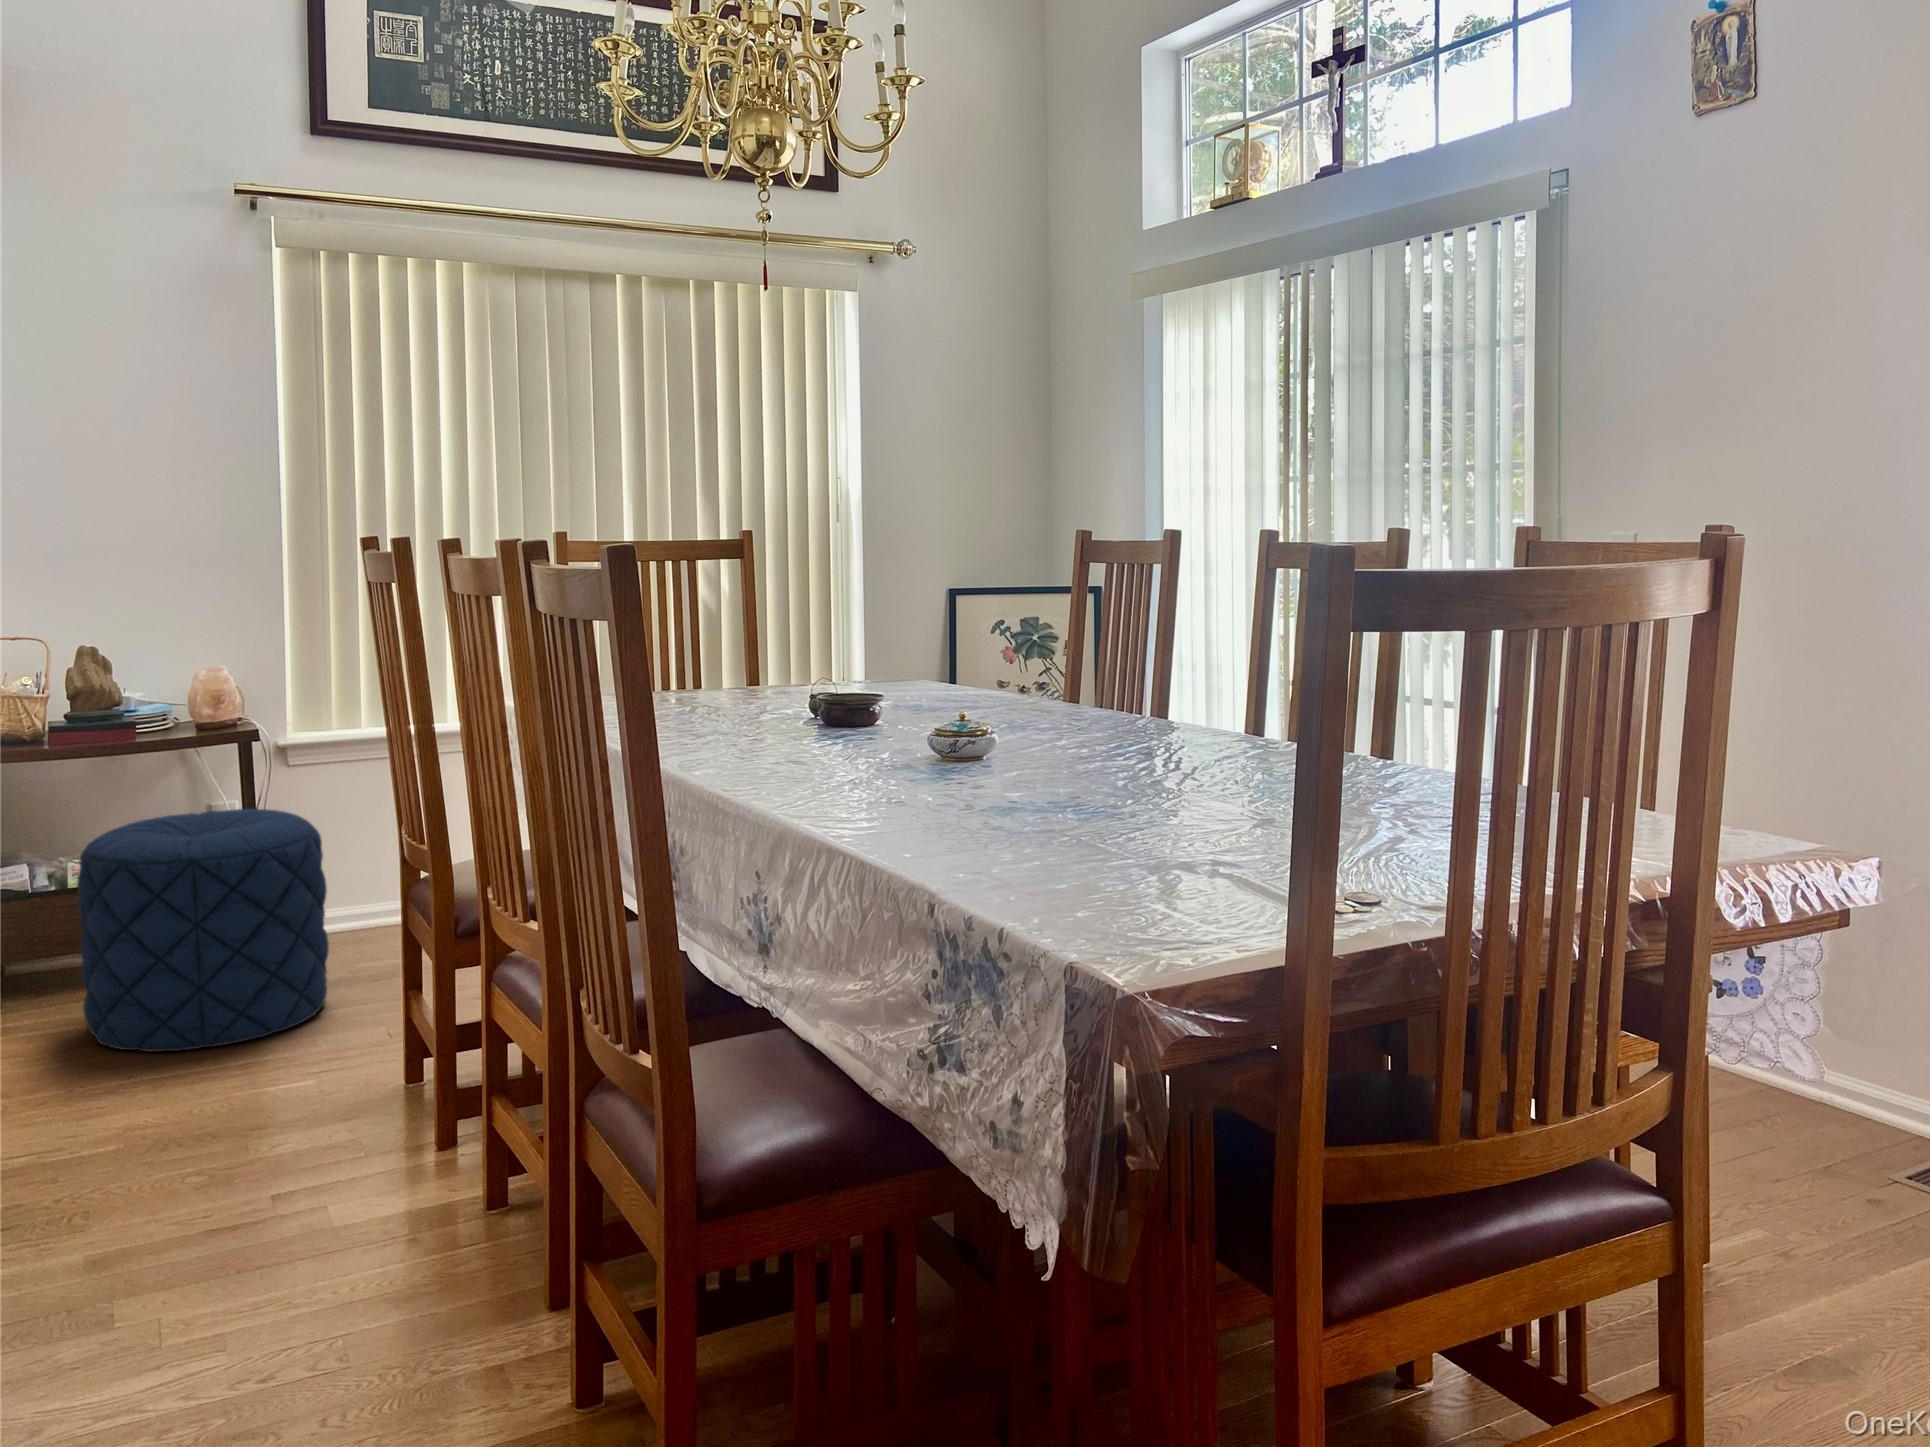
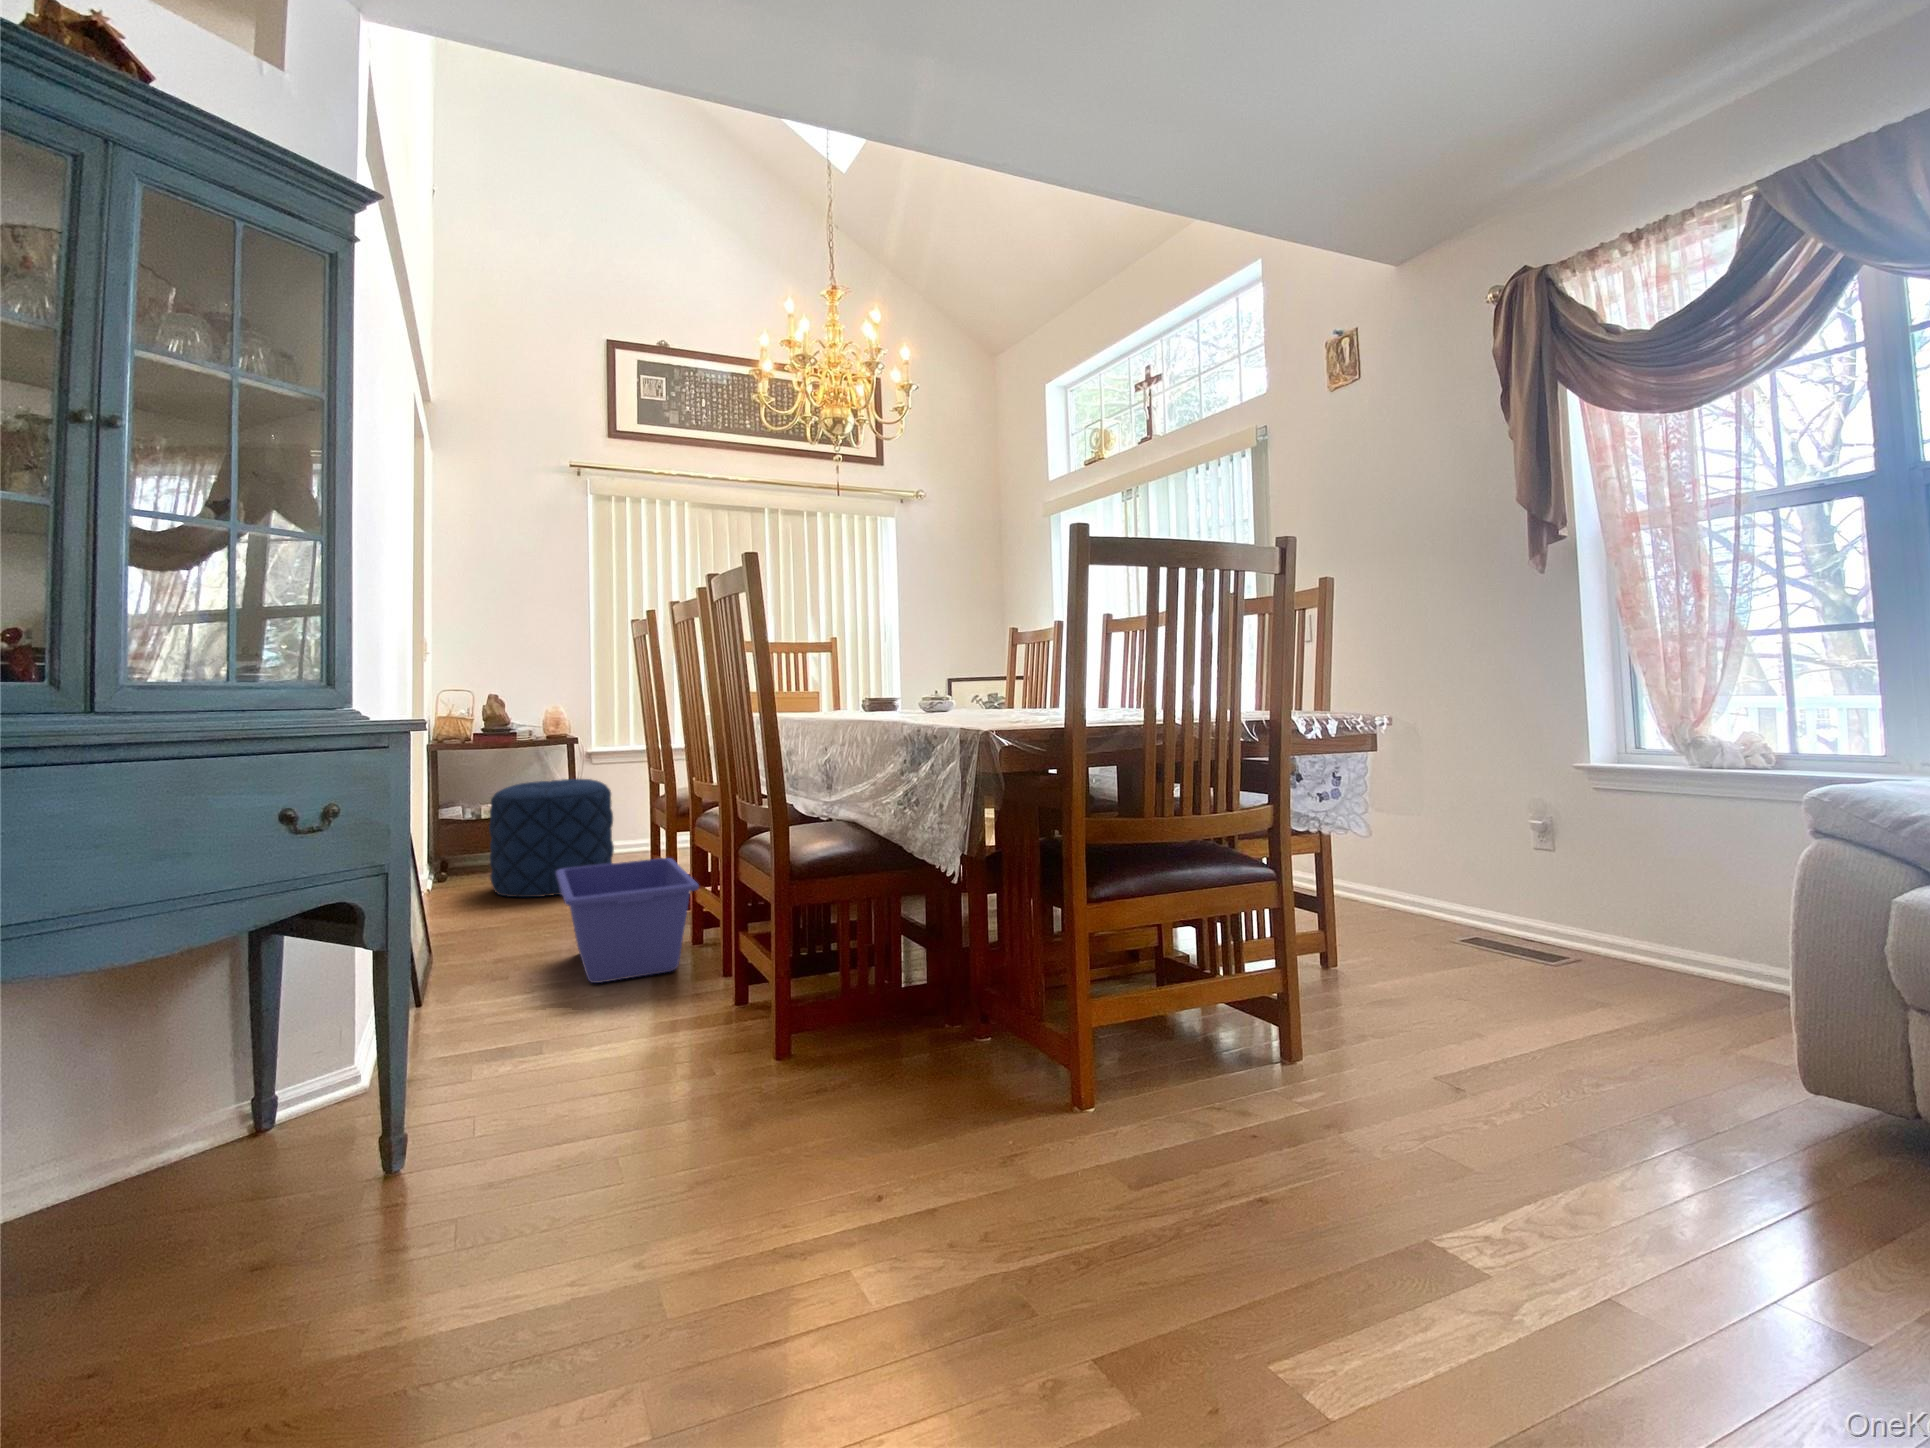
storage bin: none [188,1020,496,1341] -> present [556,858,699,983]

